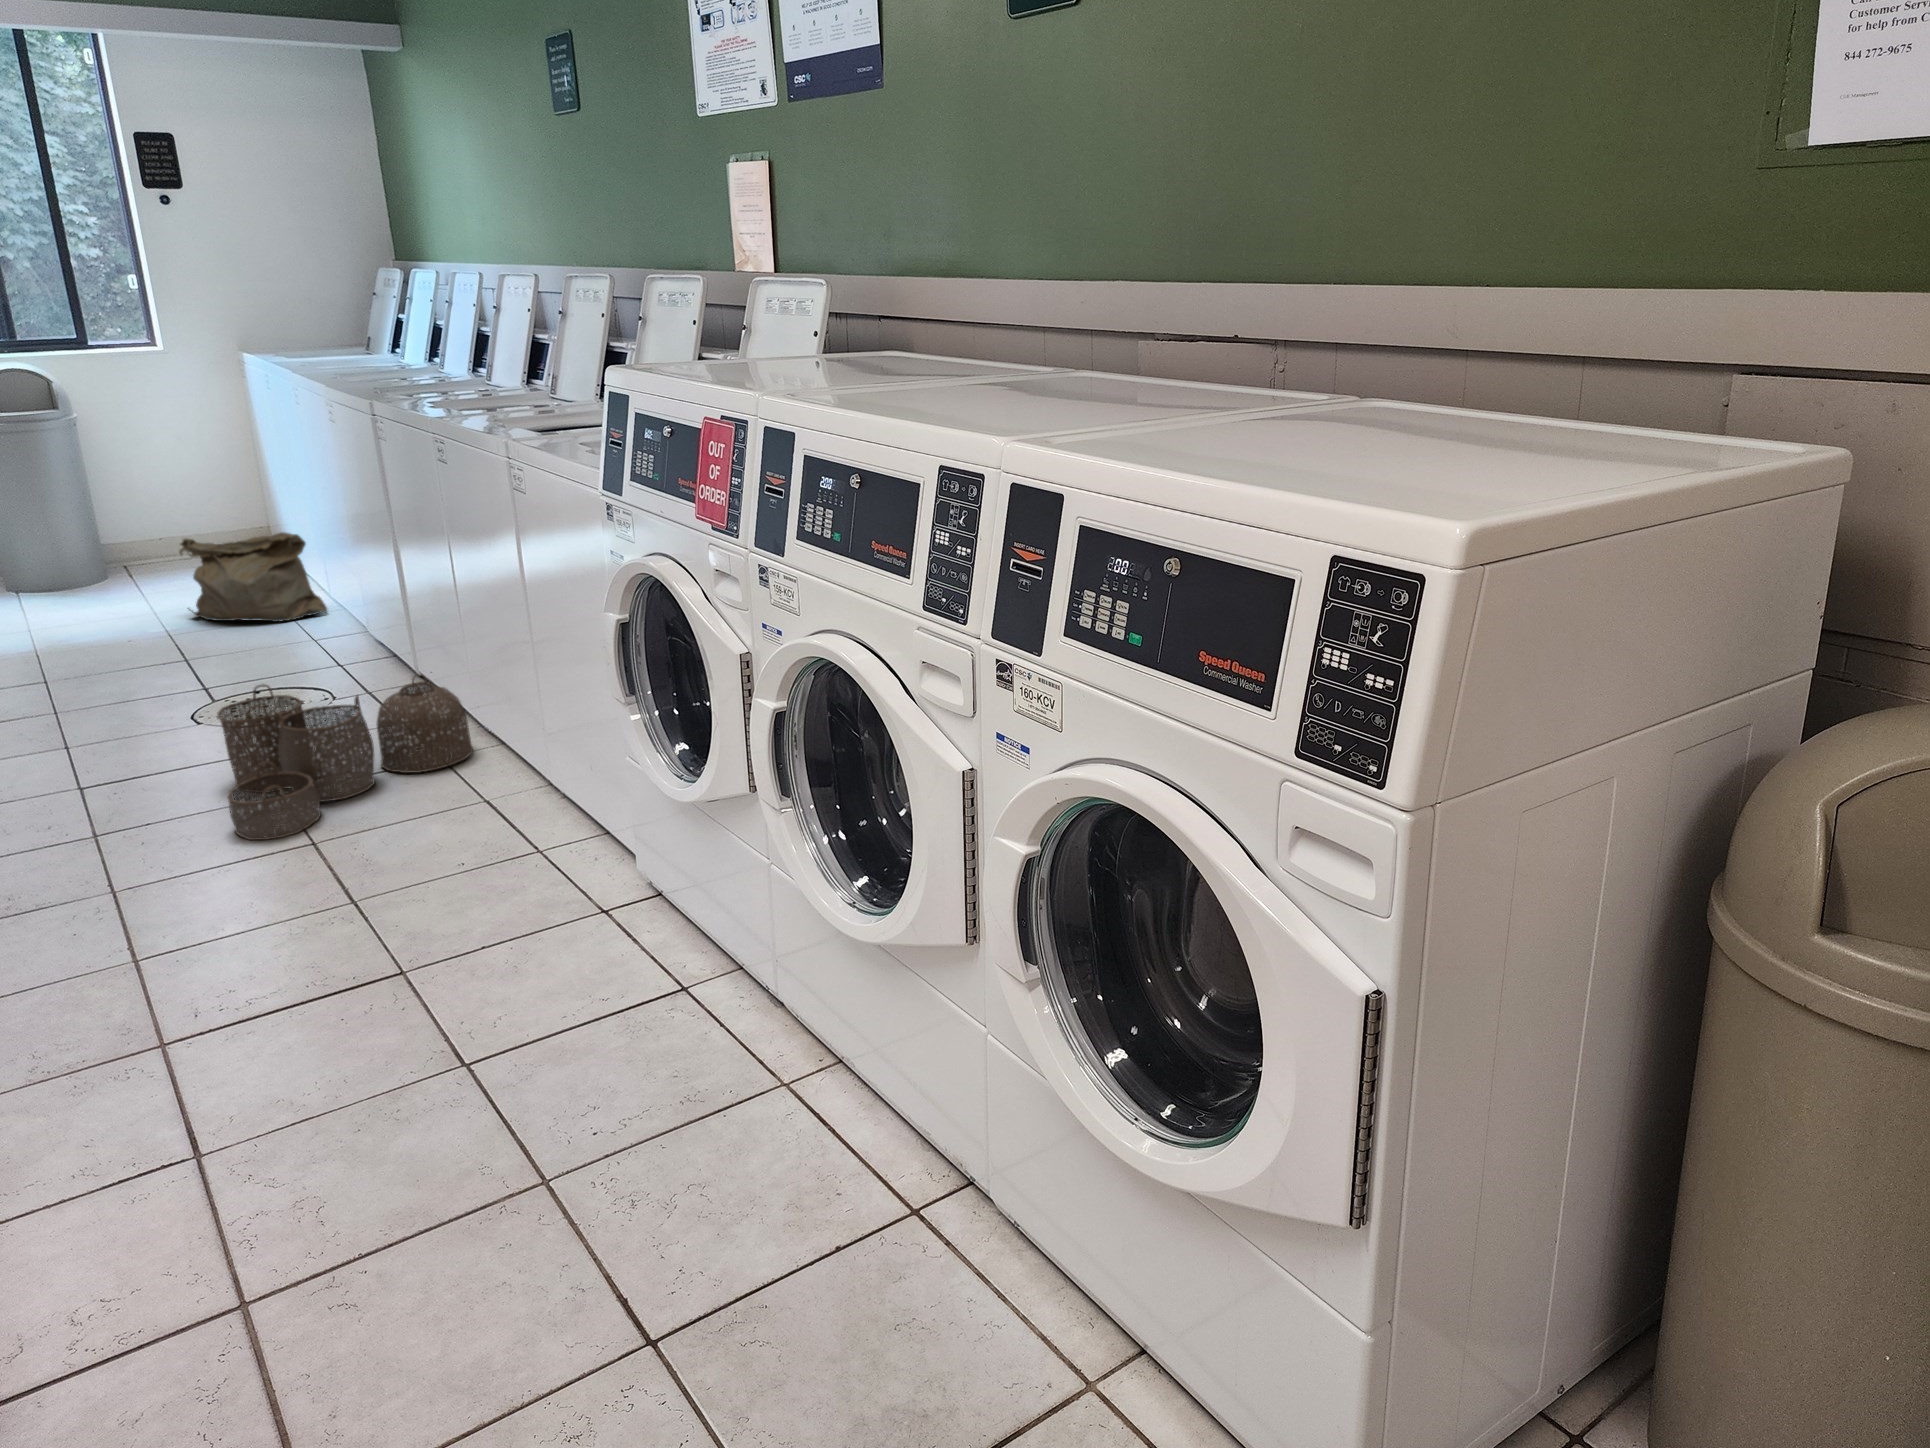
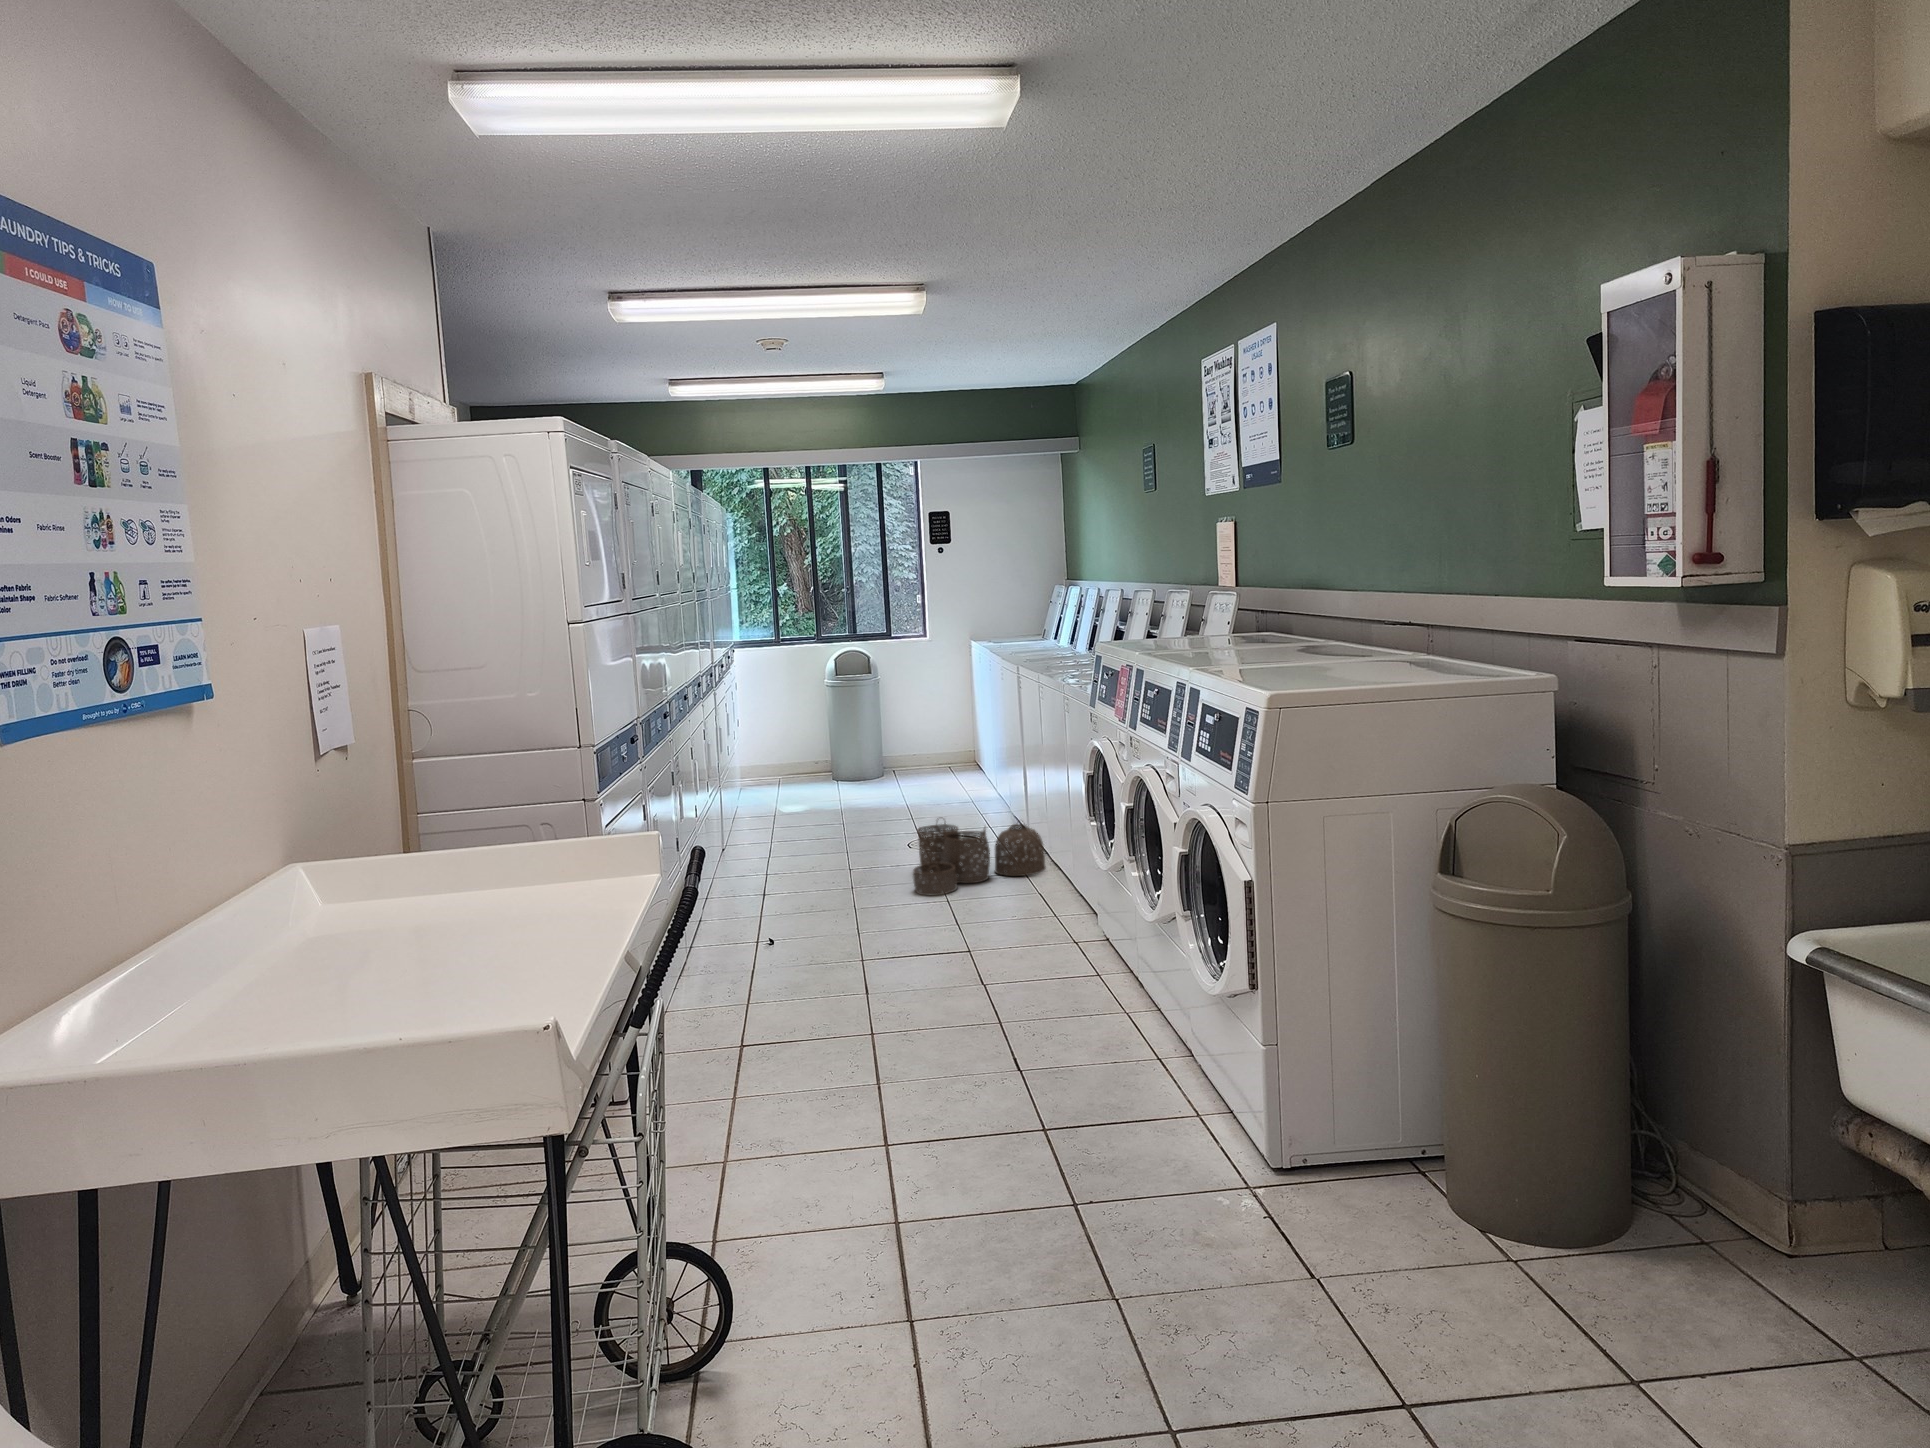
bag: present [179,532,327,622] -> none [921,745,995,800]

